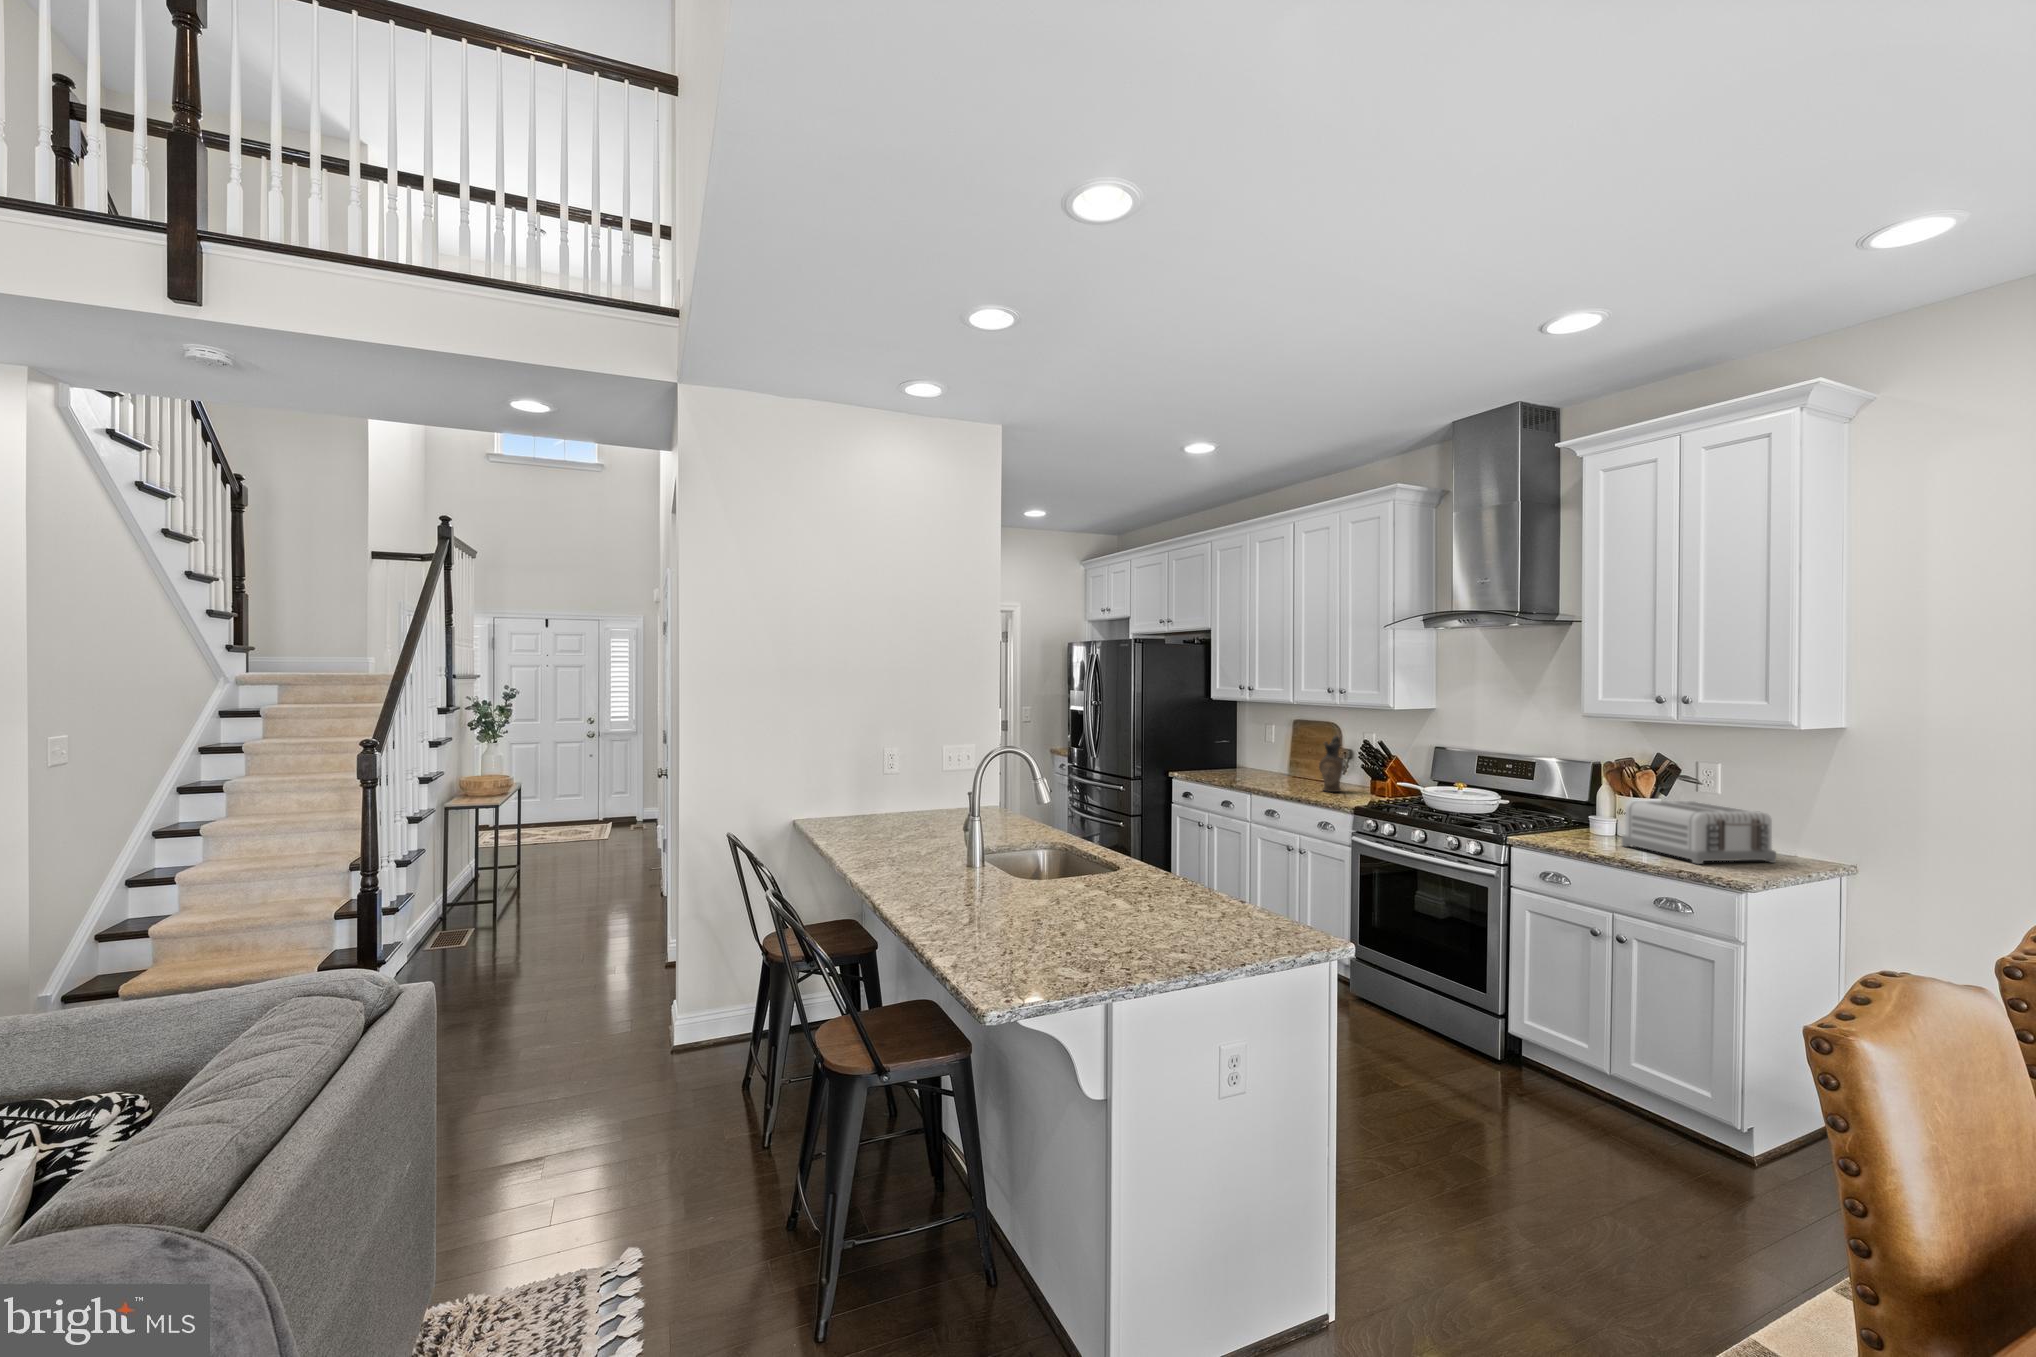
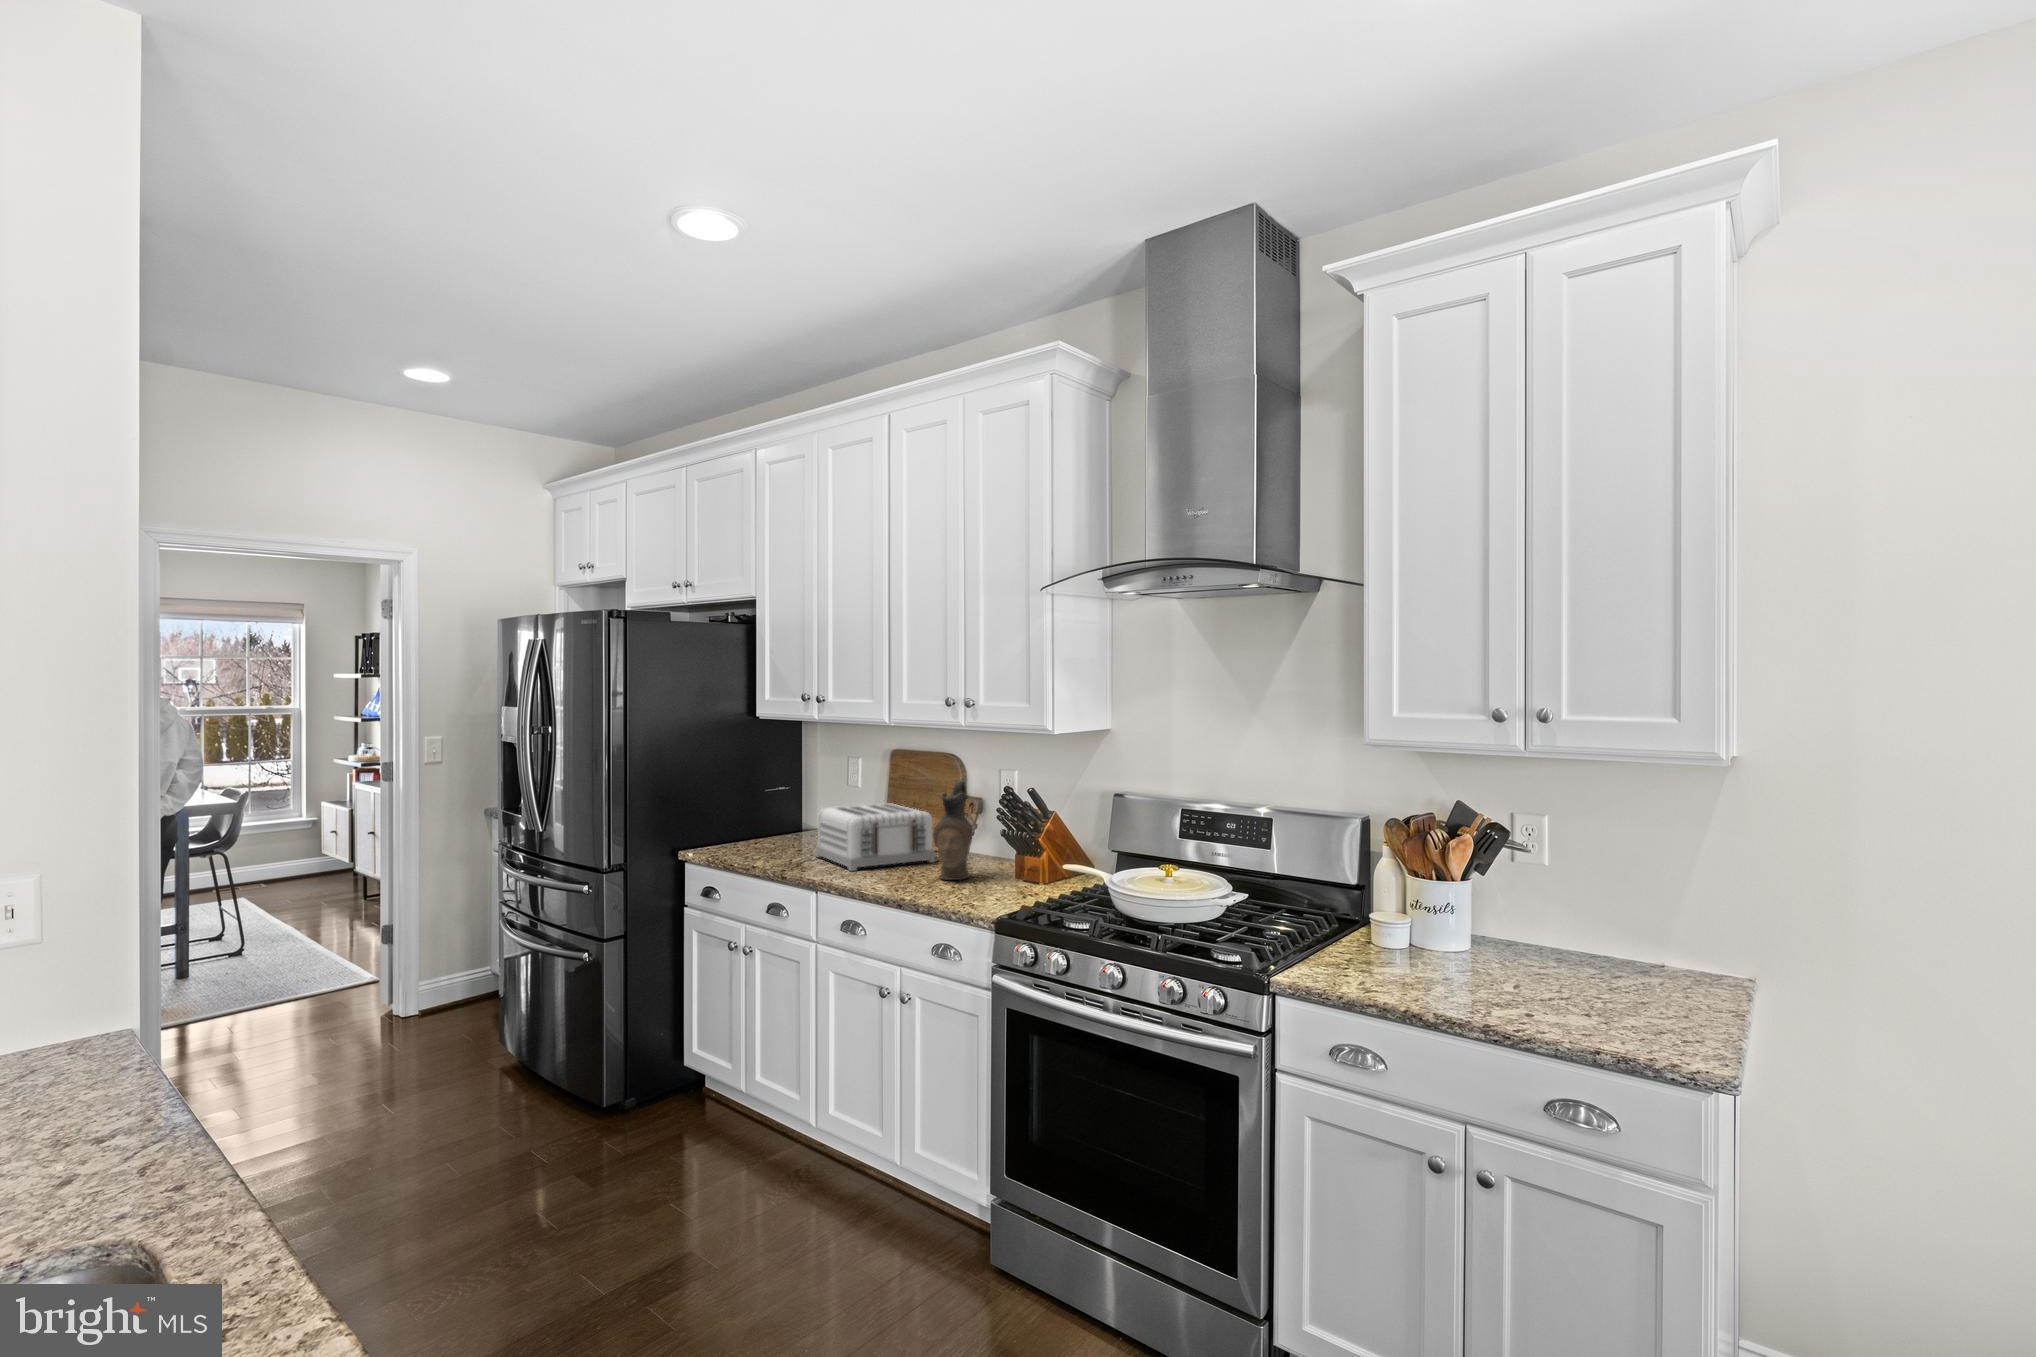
toaster: present [1622,801,1776,864] -> present [816,803,935,871]

